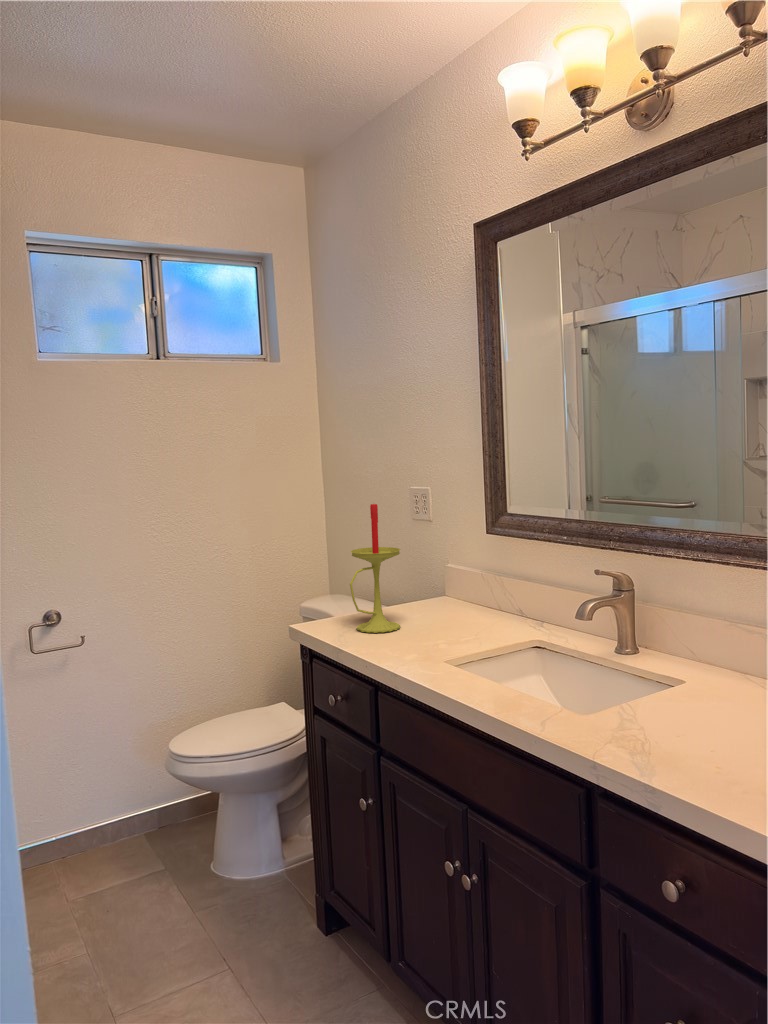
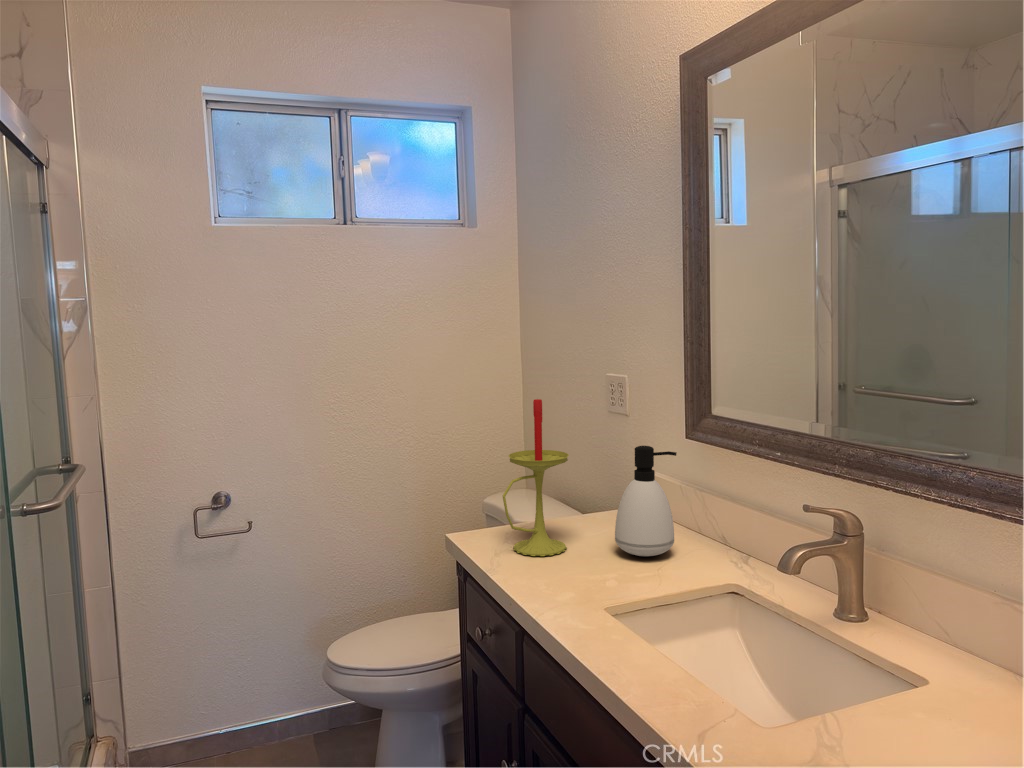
soap dispenser: none [440,538,488,627] -> present [615,446,676,556]

